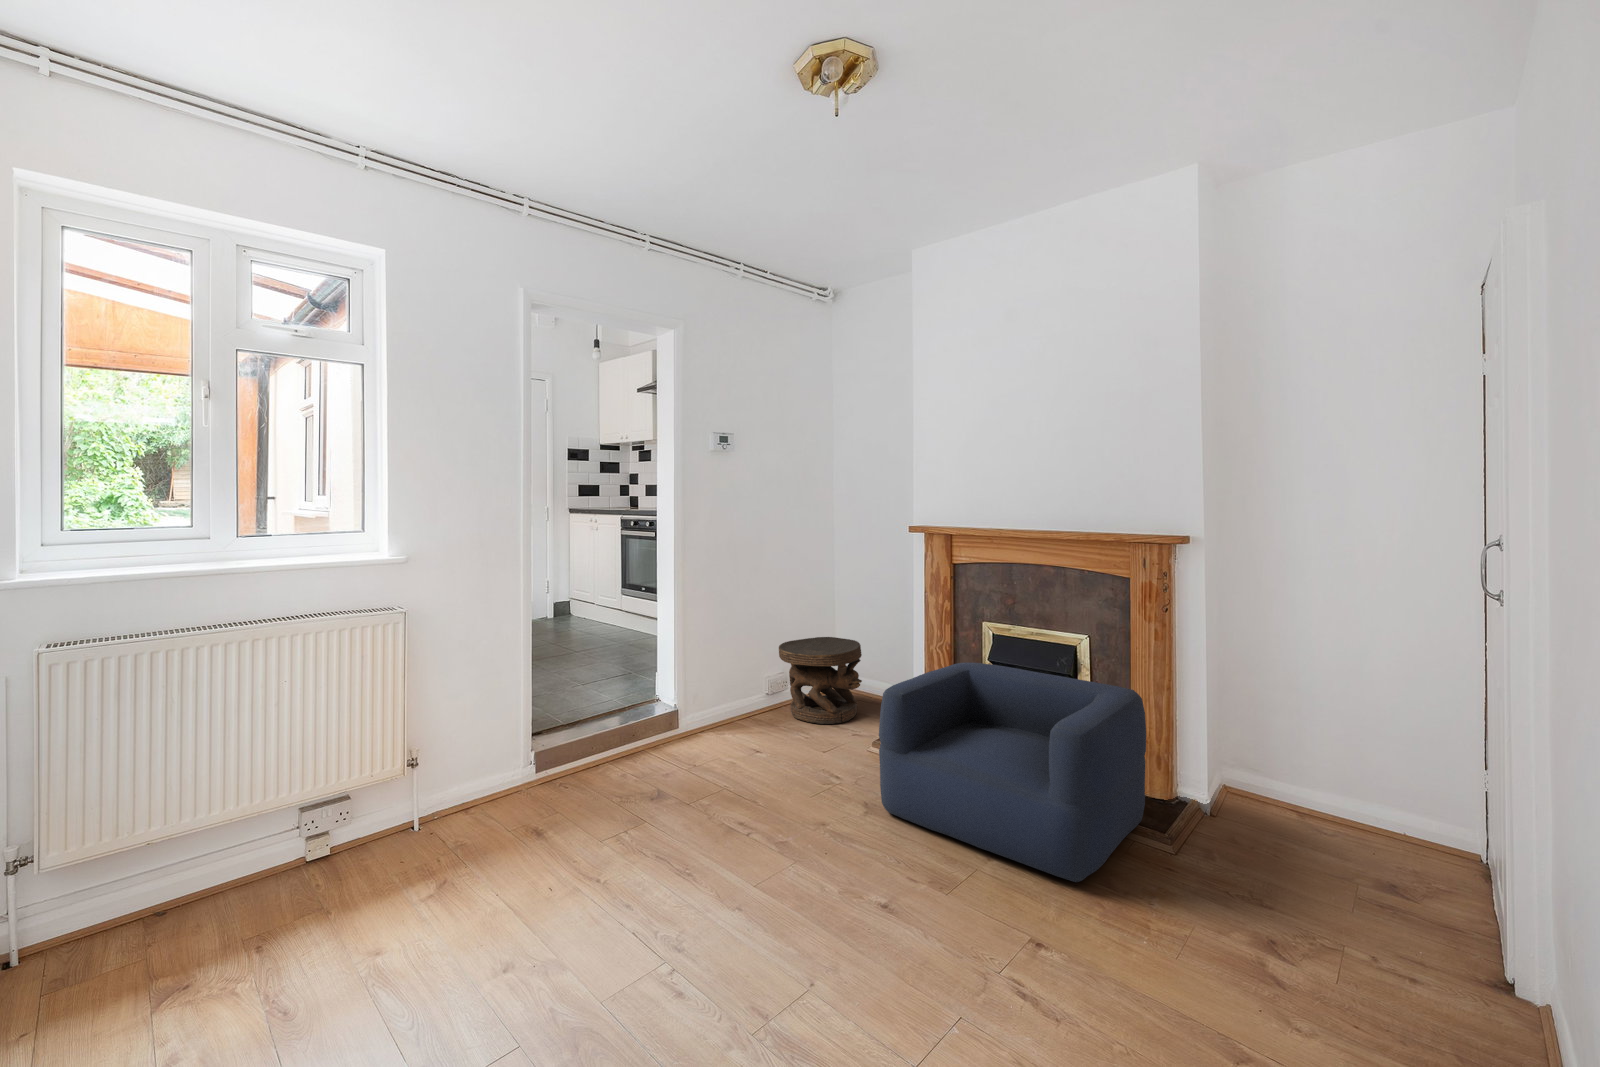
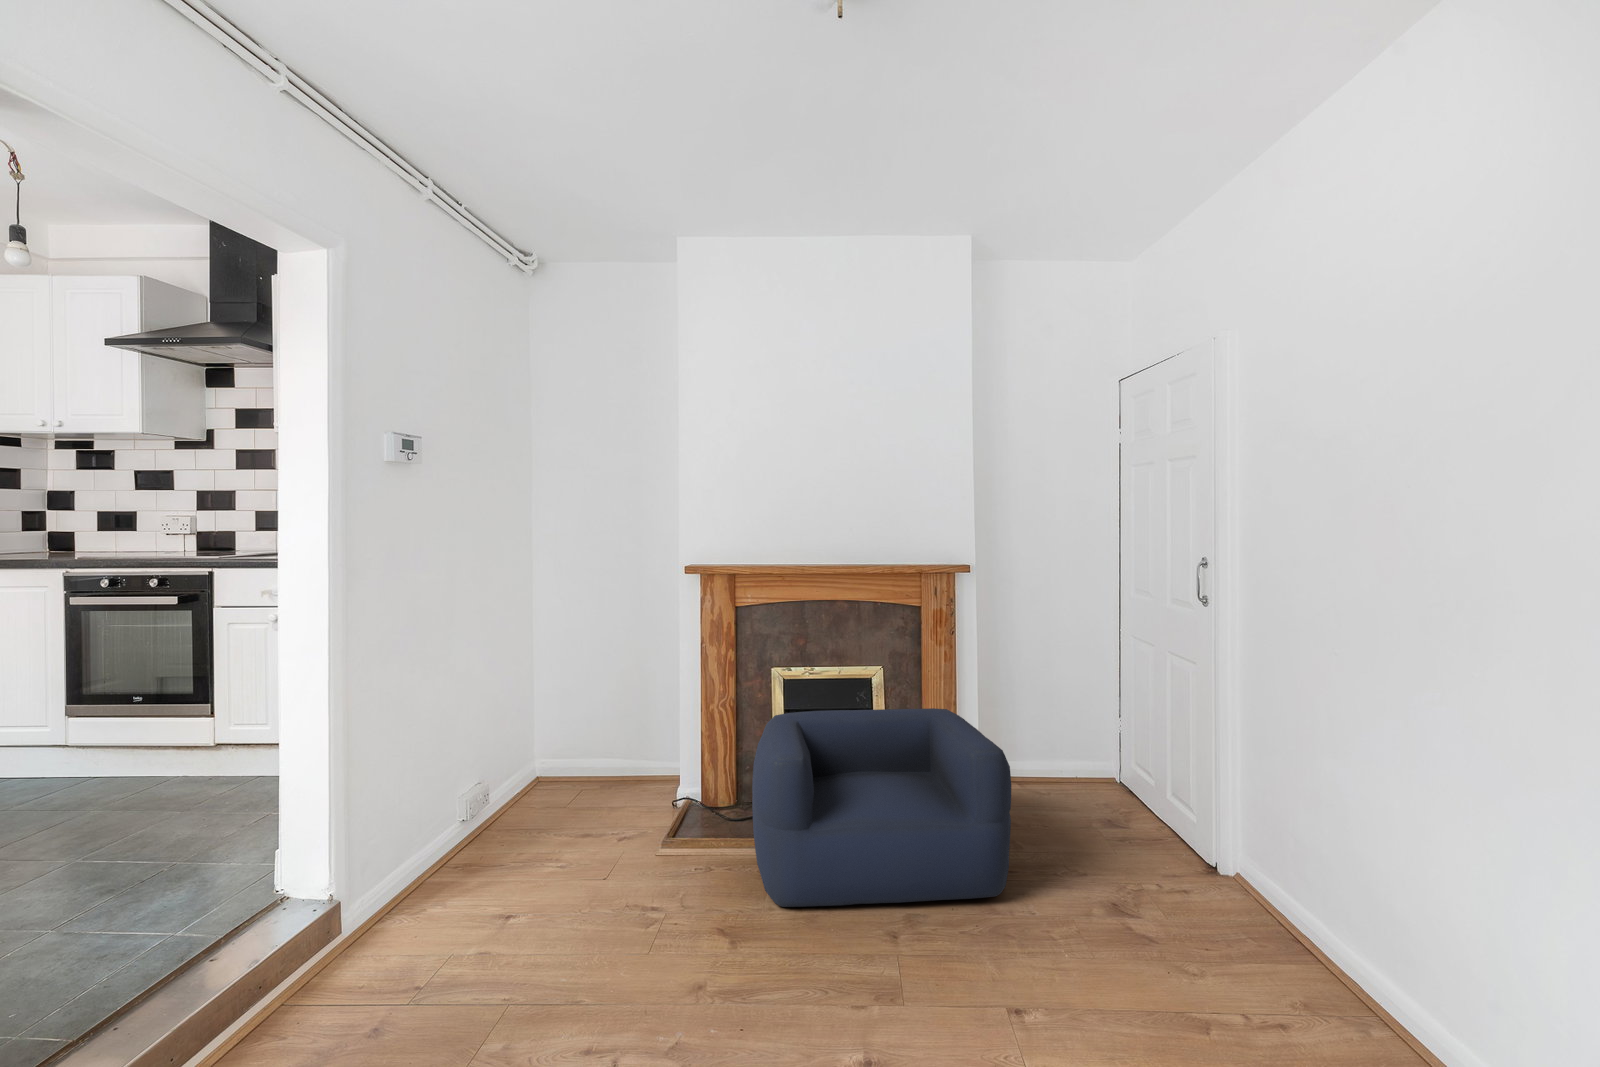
side table: present [779,637,862,724] -> none [471,718,604,843]

